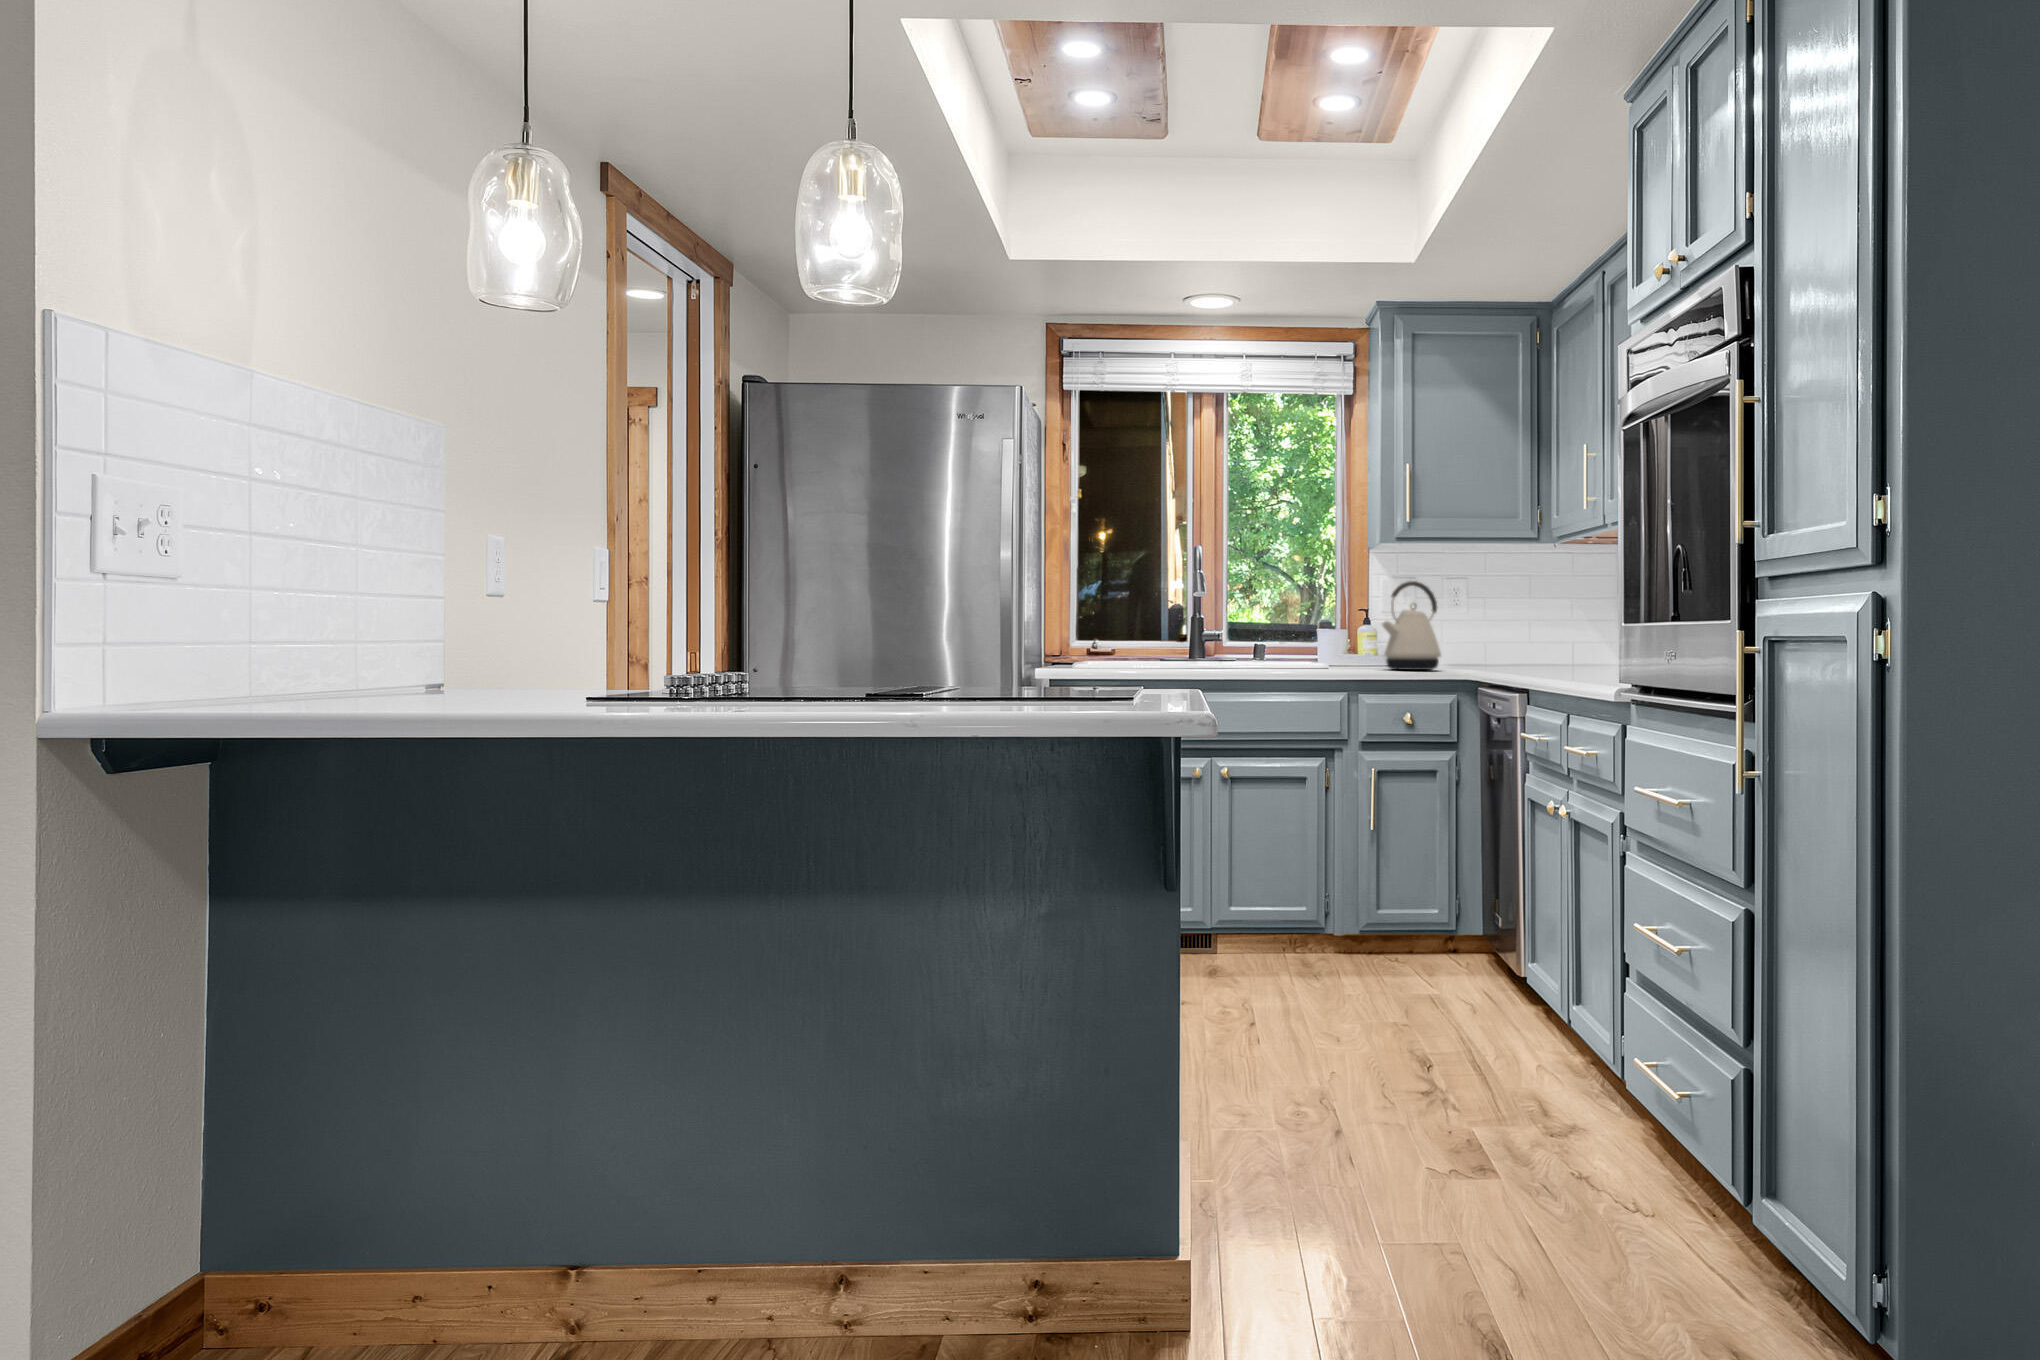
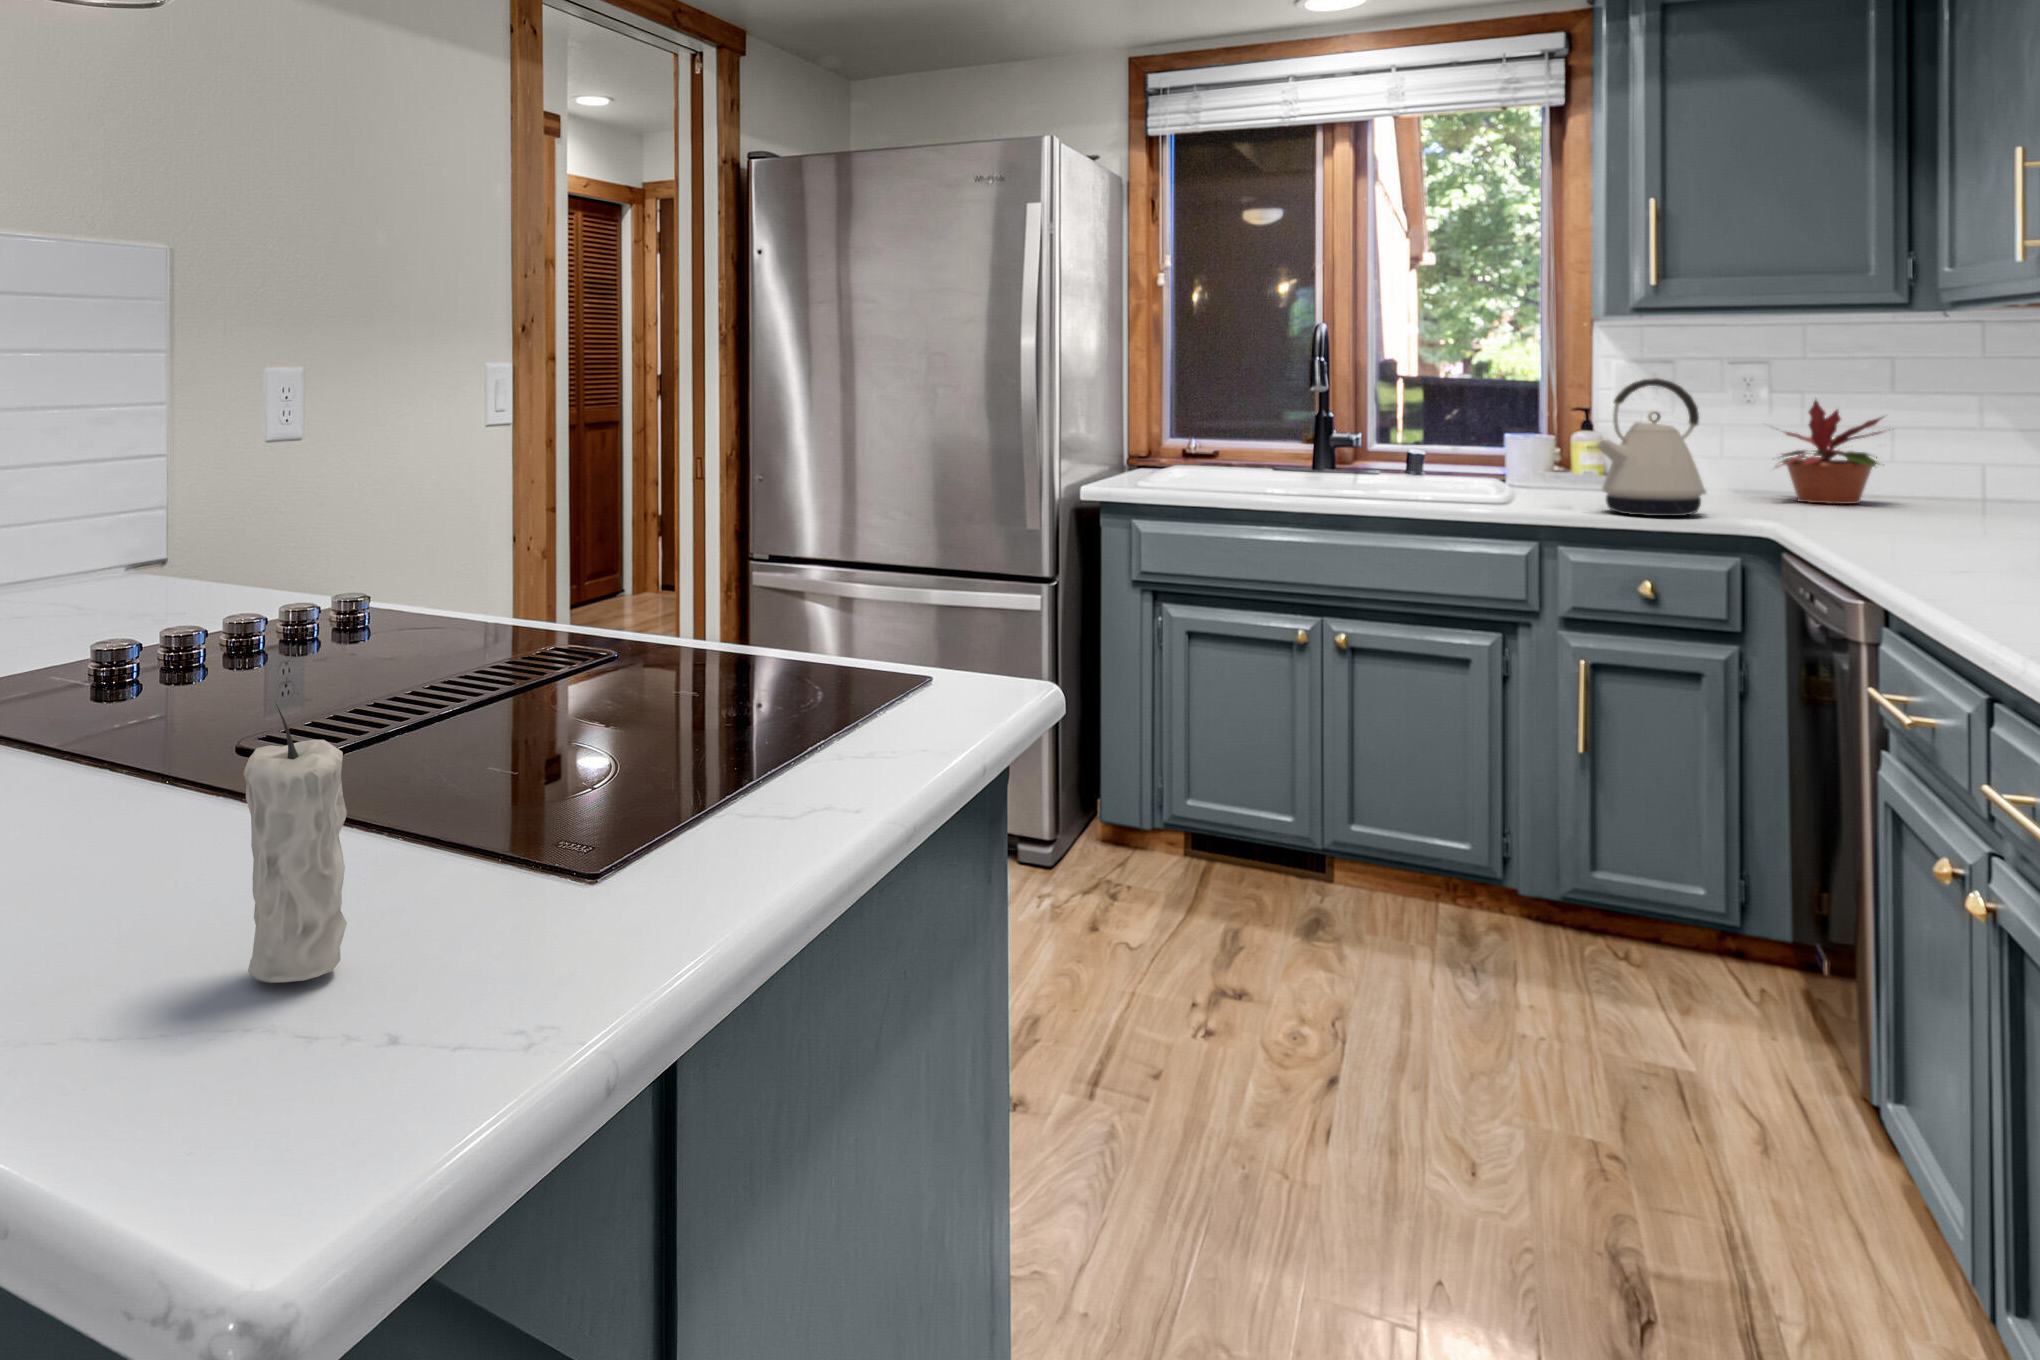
potted plant: none [1465,598,1541,667] -> present [1776,400,1885,504]
candle: none [1058,609,1095,714] -> present [243,704,347,983]

